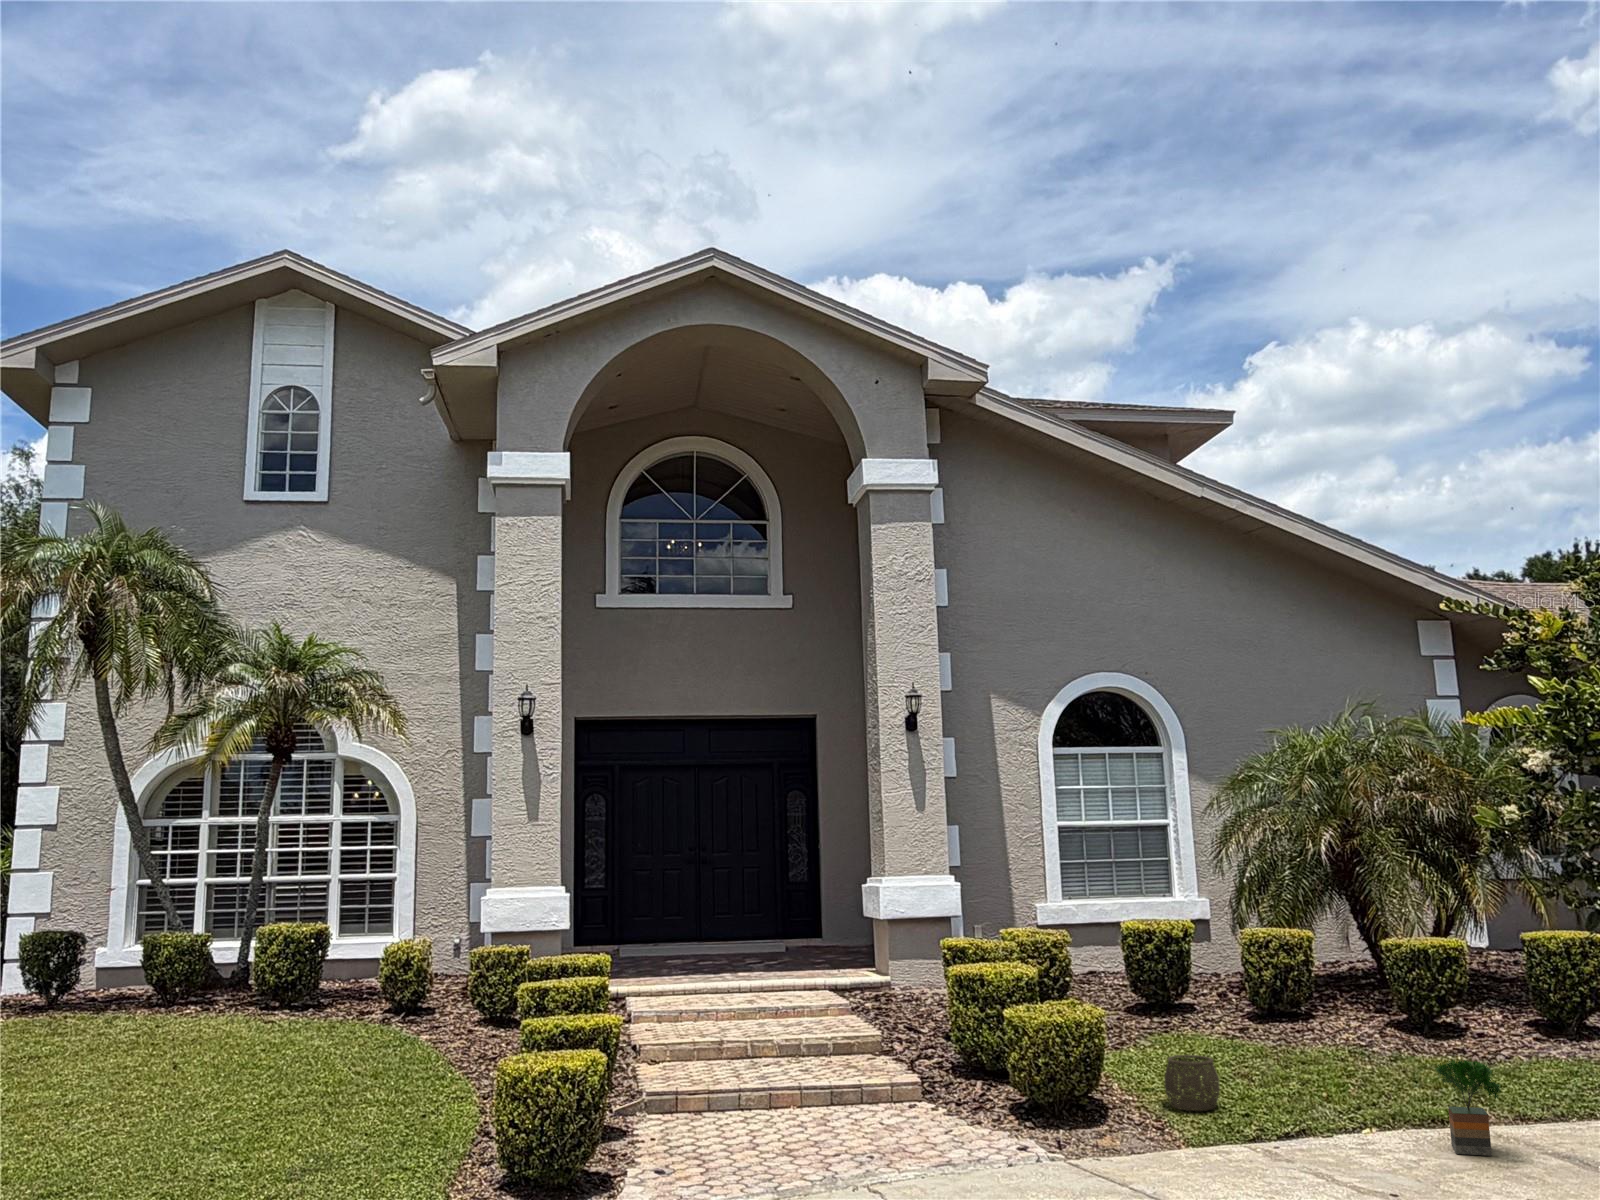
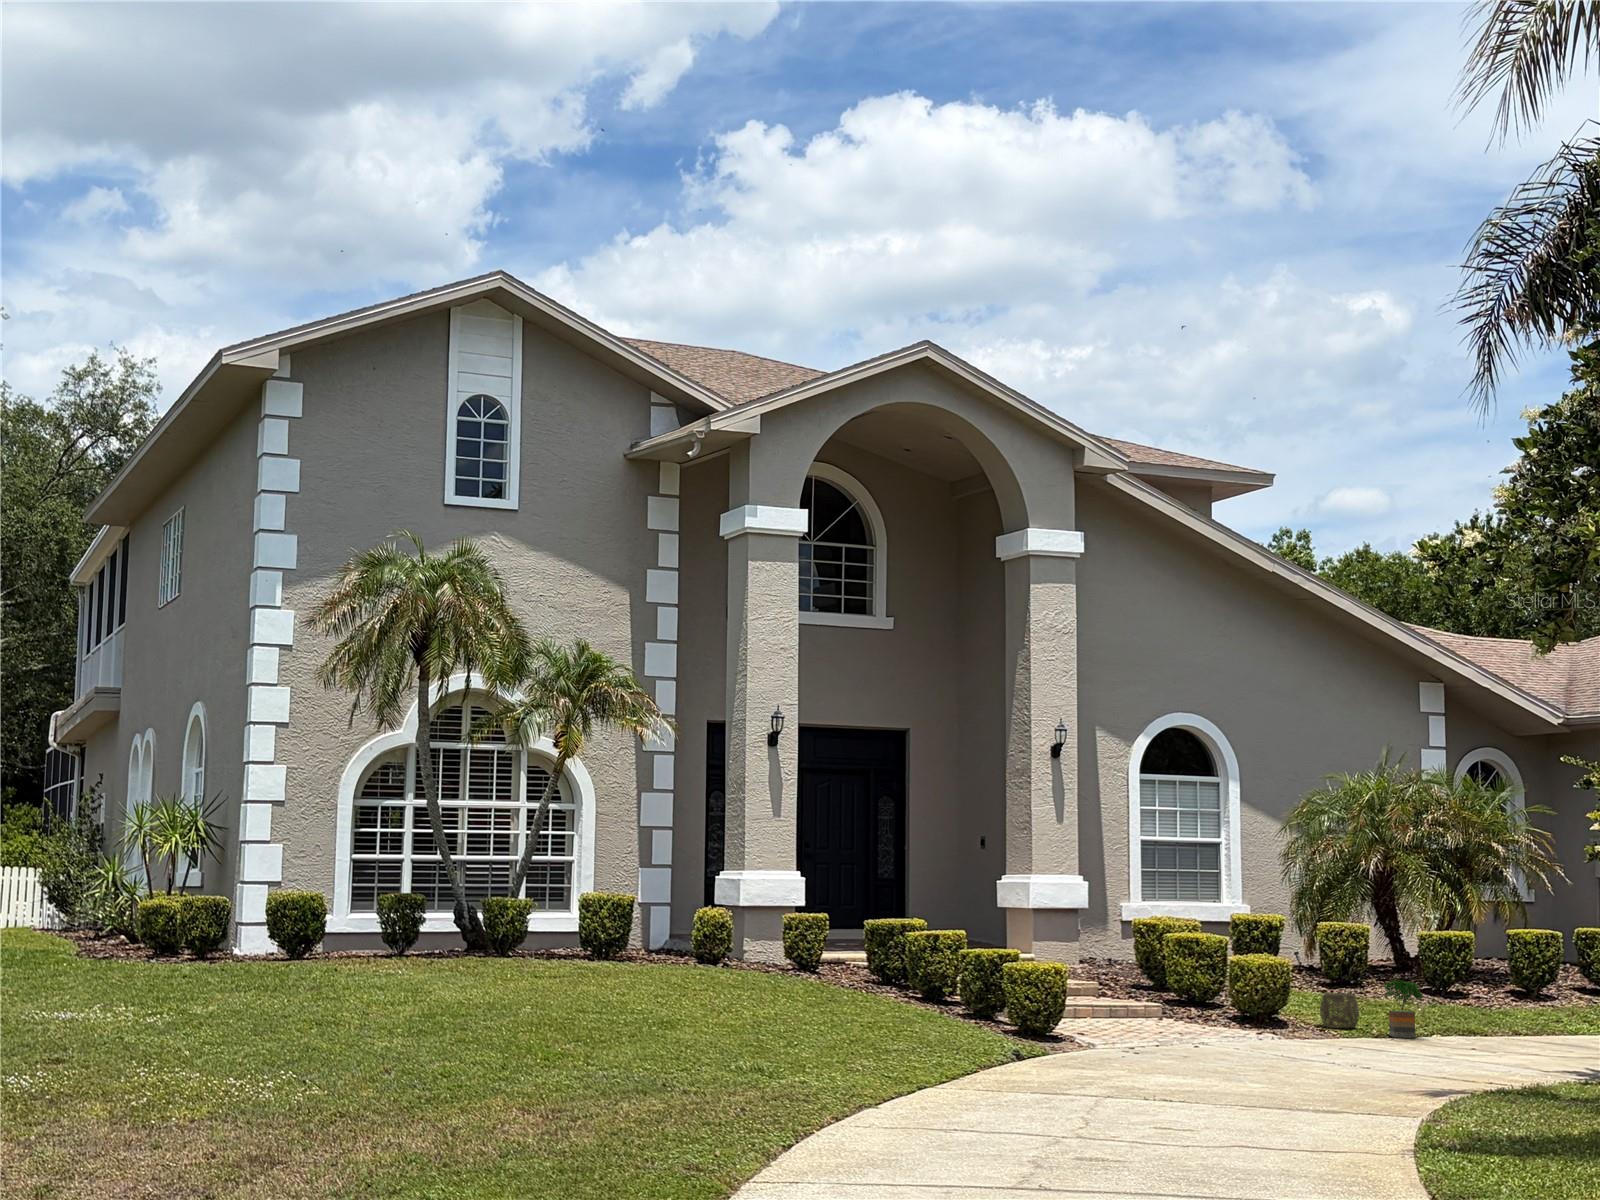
potted tree: present [1435,1060,1501,1156] -> present [1383,980,1423,1038]

